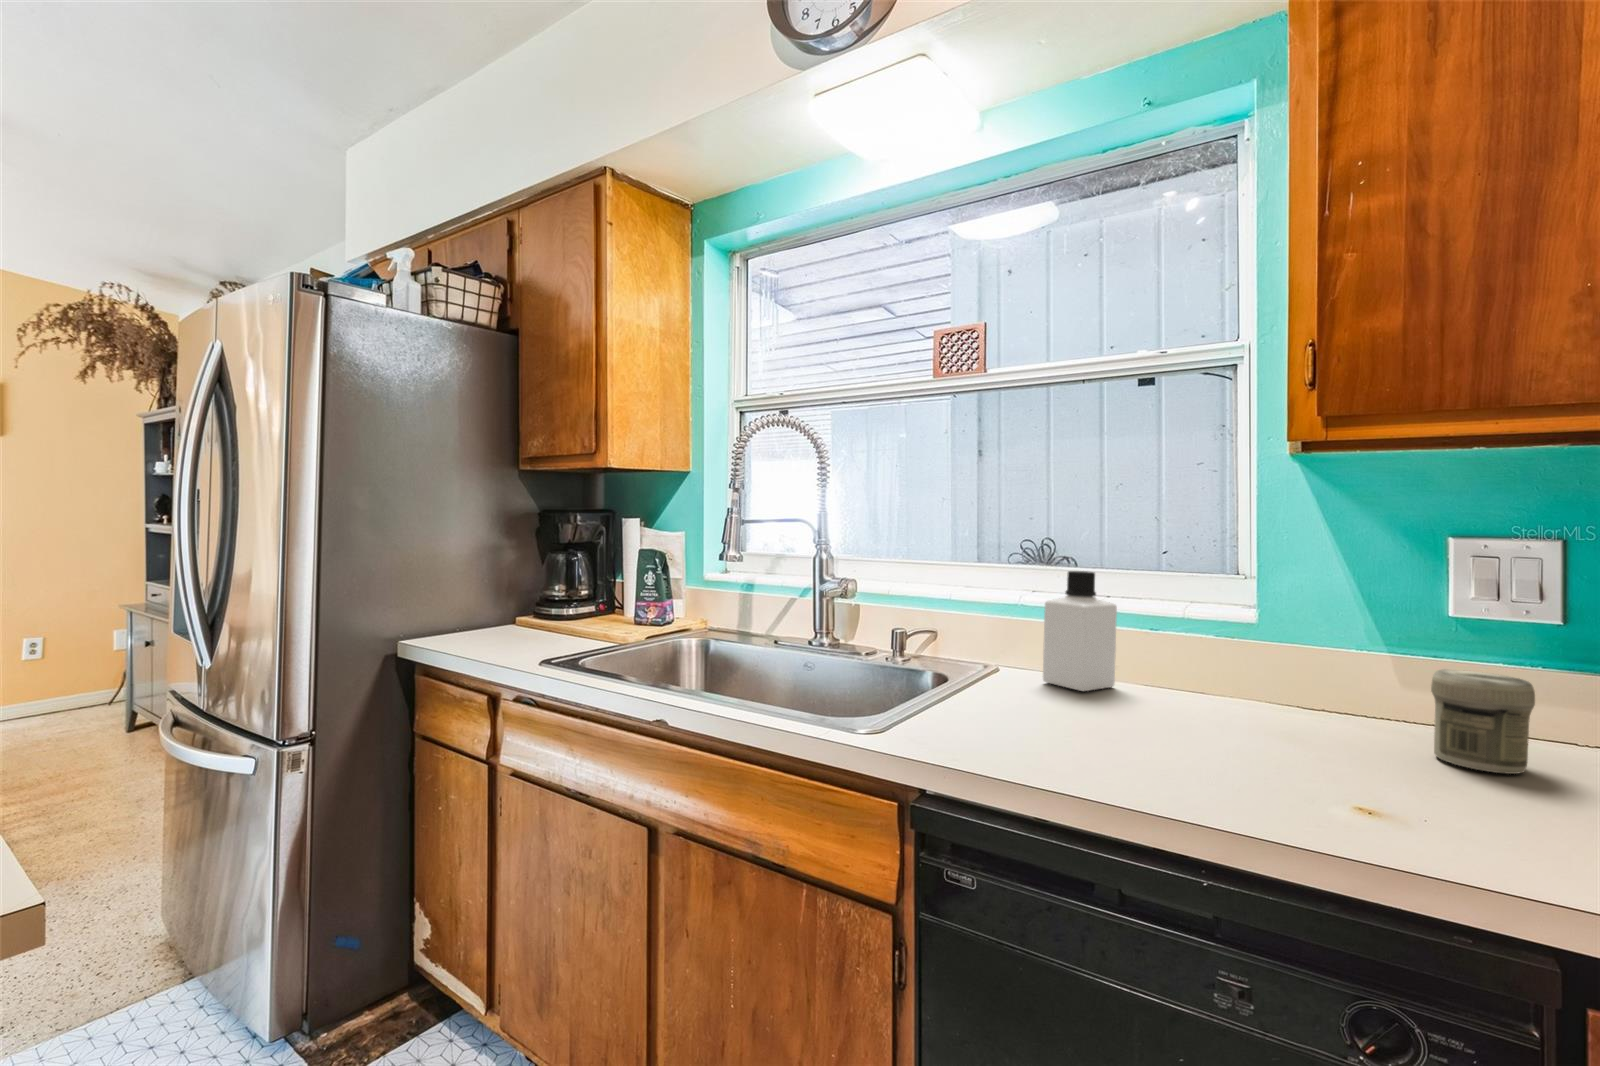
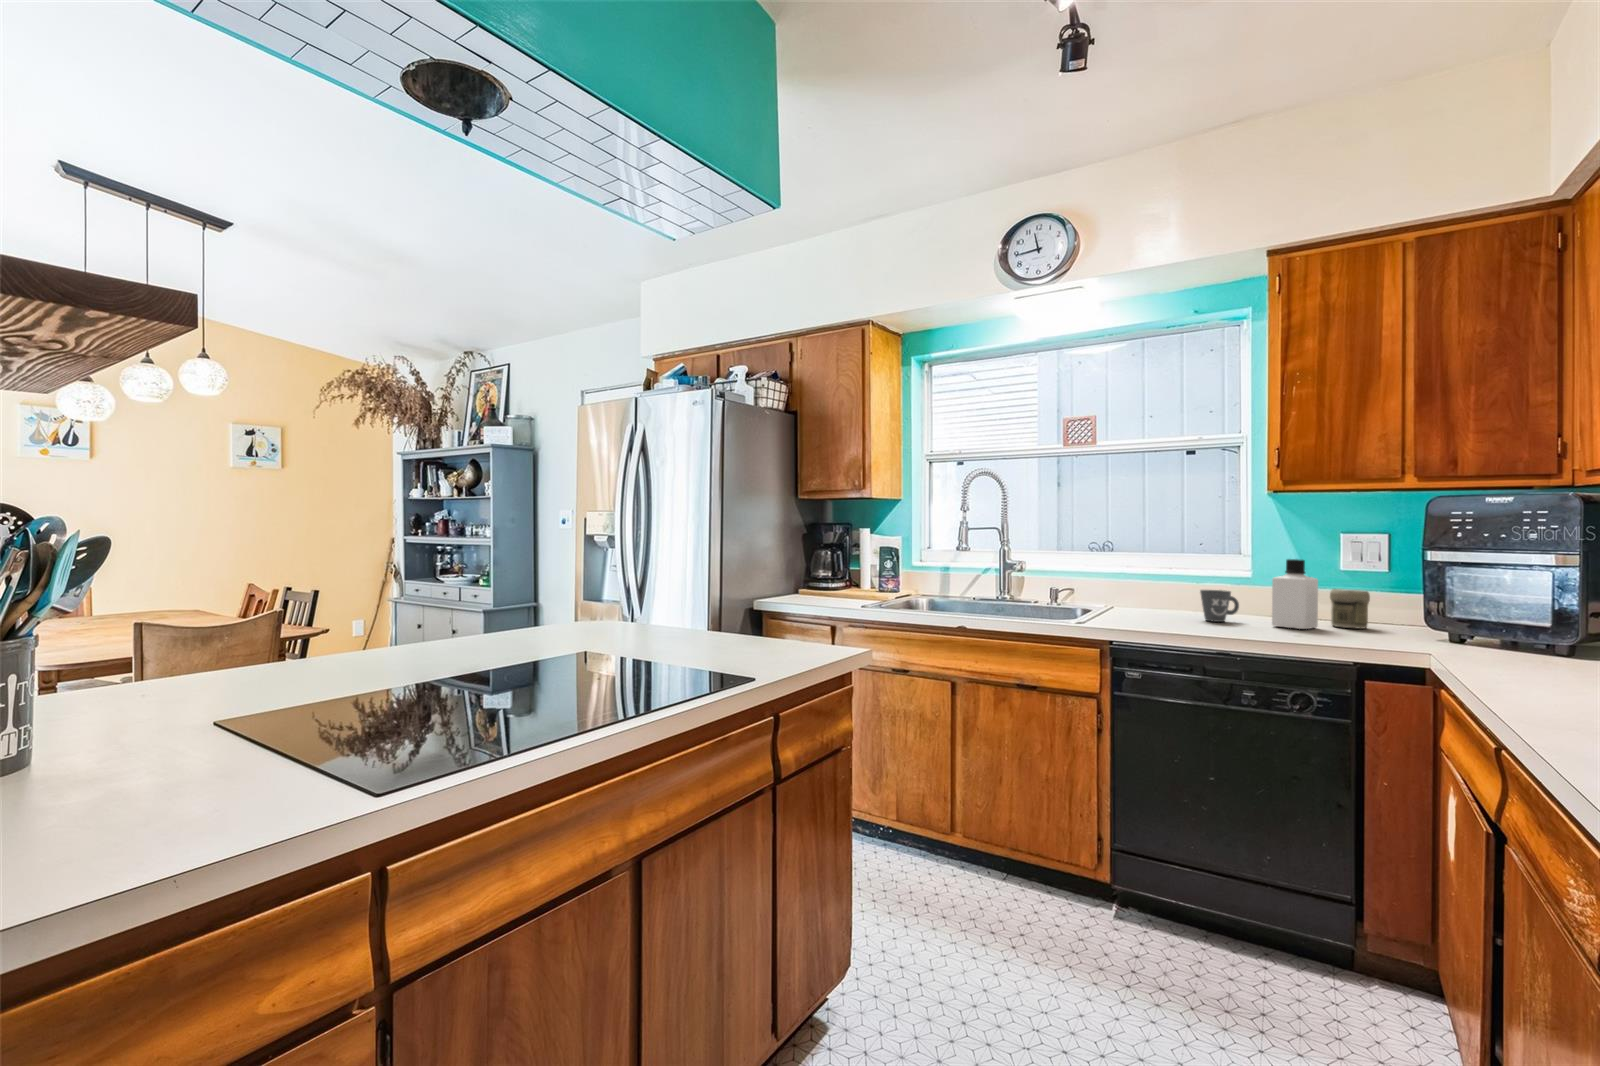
bottle: present [1043,571,1117,691] -> present [1272,559,1318,629]
mug: none [1136,658,1221,735] -> present [1200,590,1239,622]

